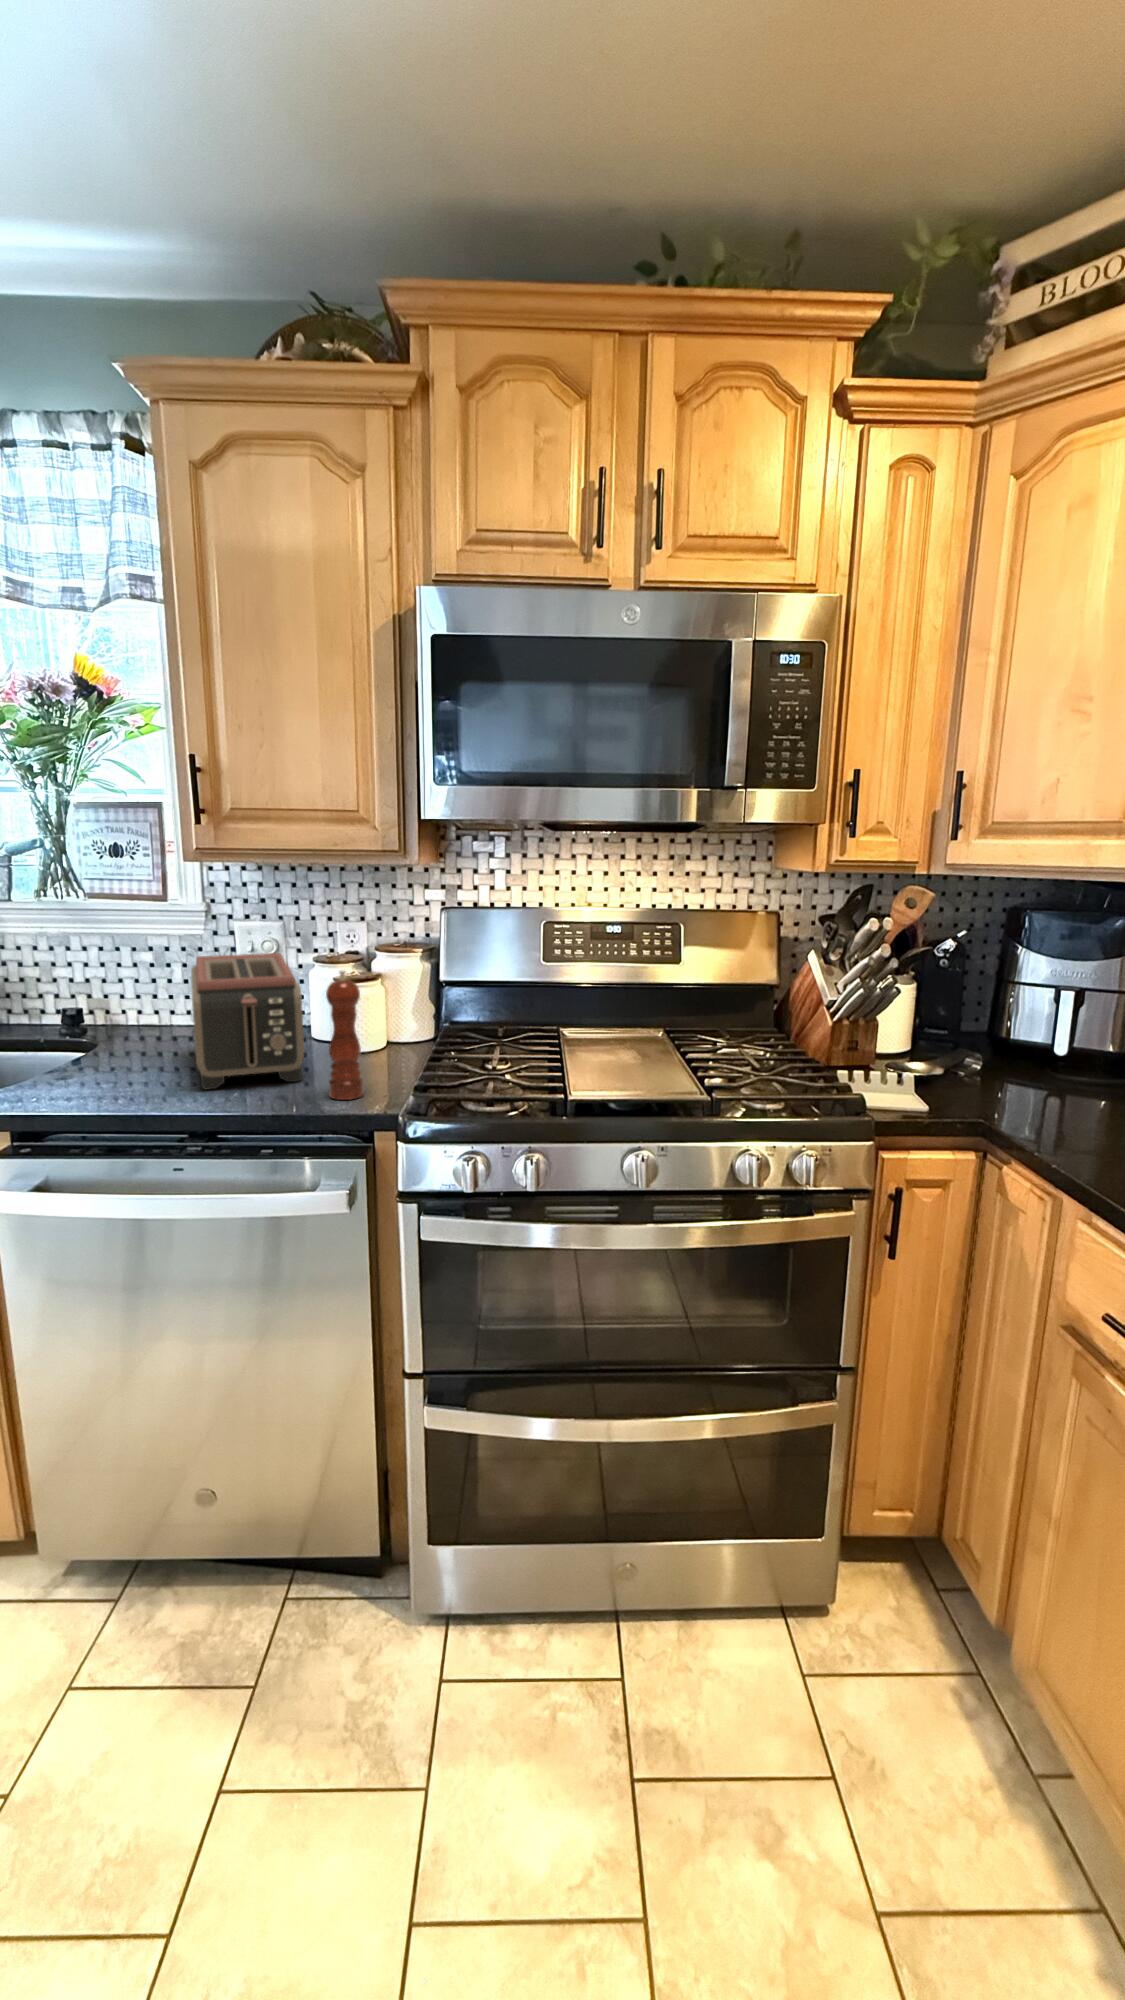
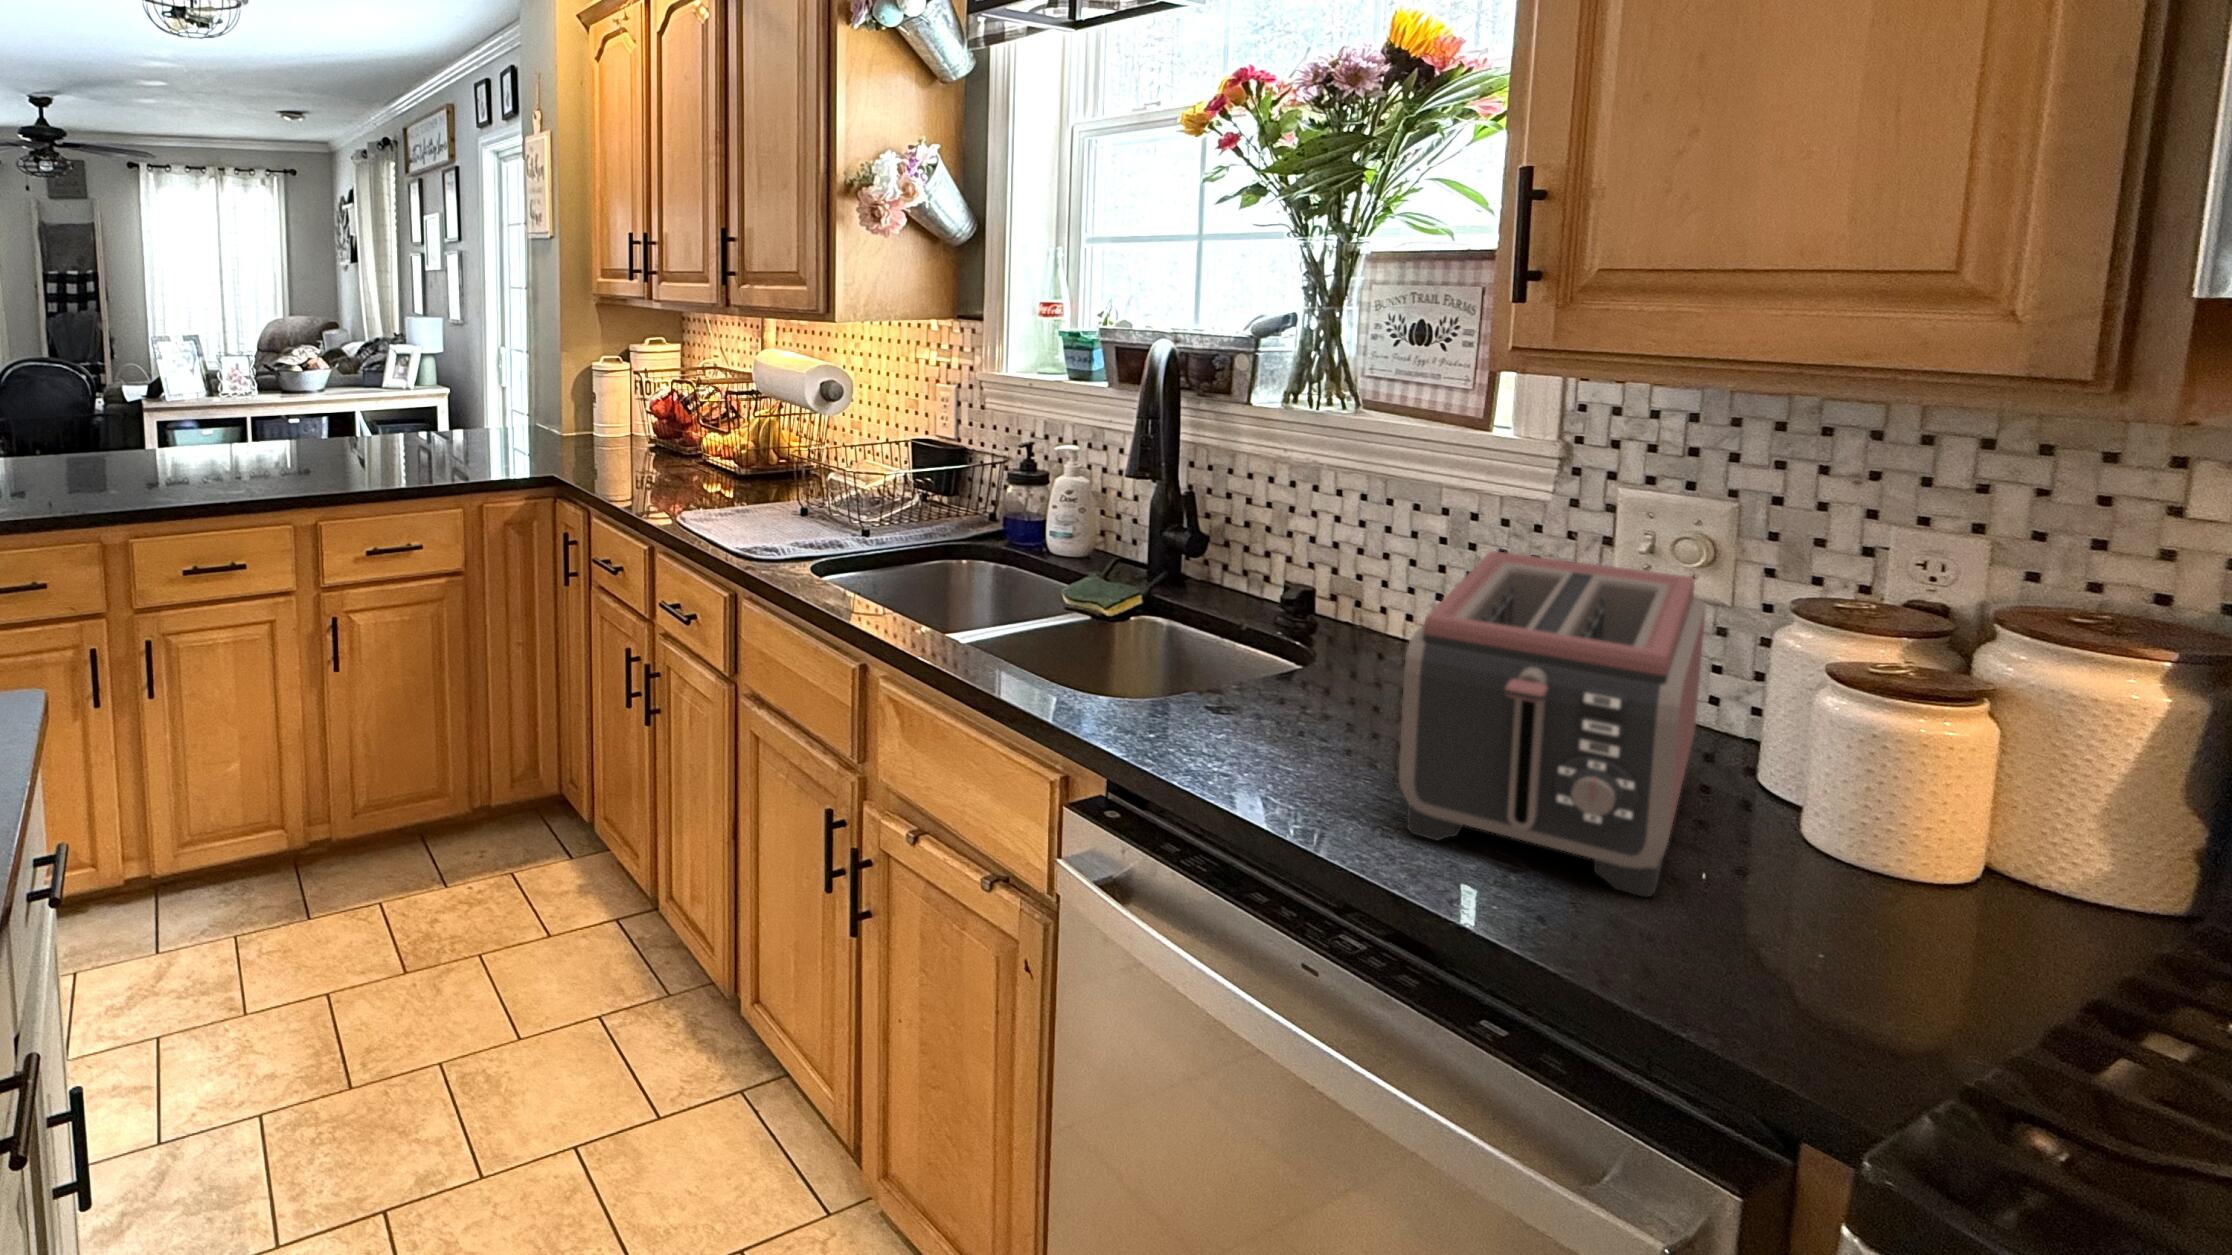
pepper mill: present [326,971,364,1100] -> none [1699,685,1839,1031]

